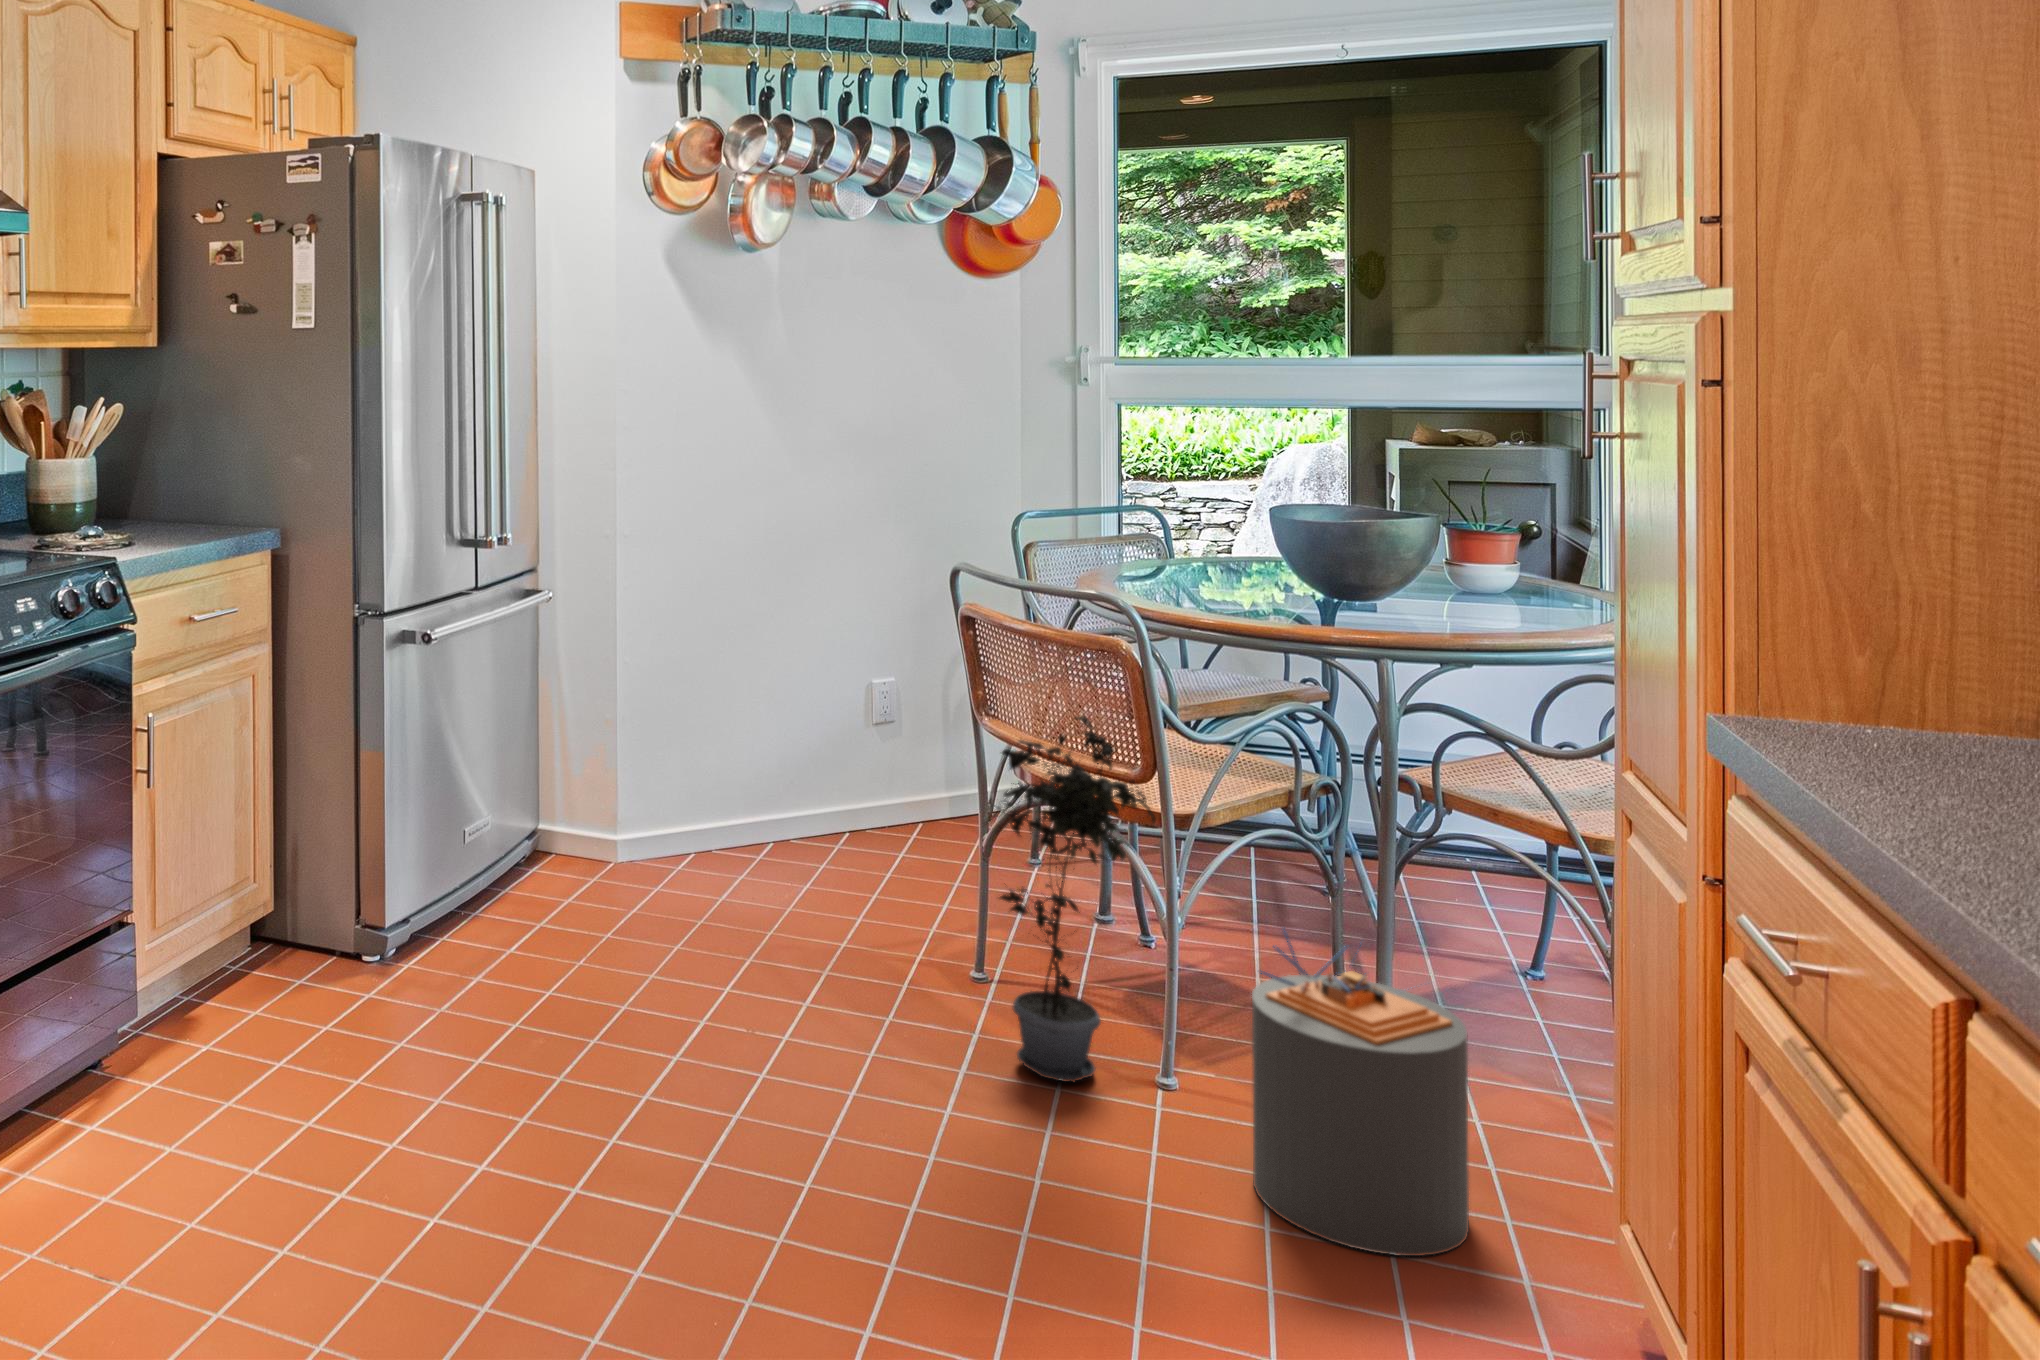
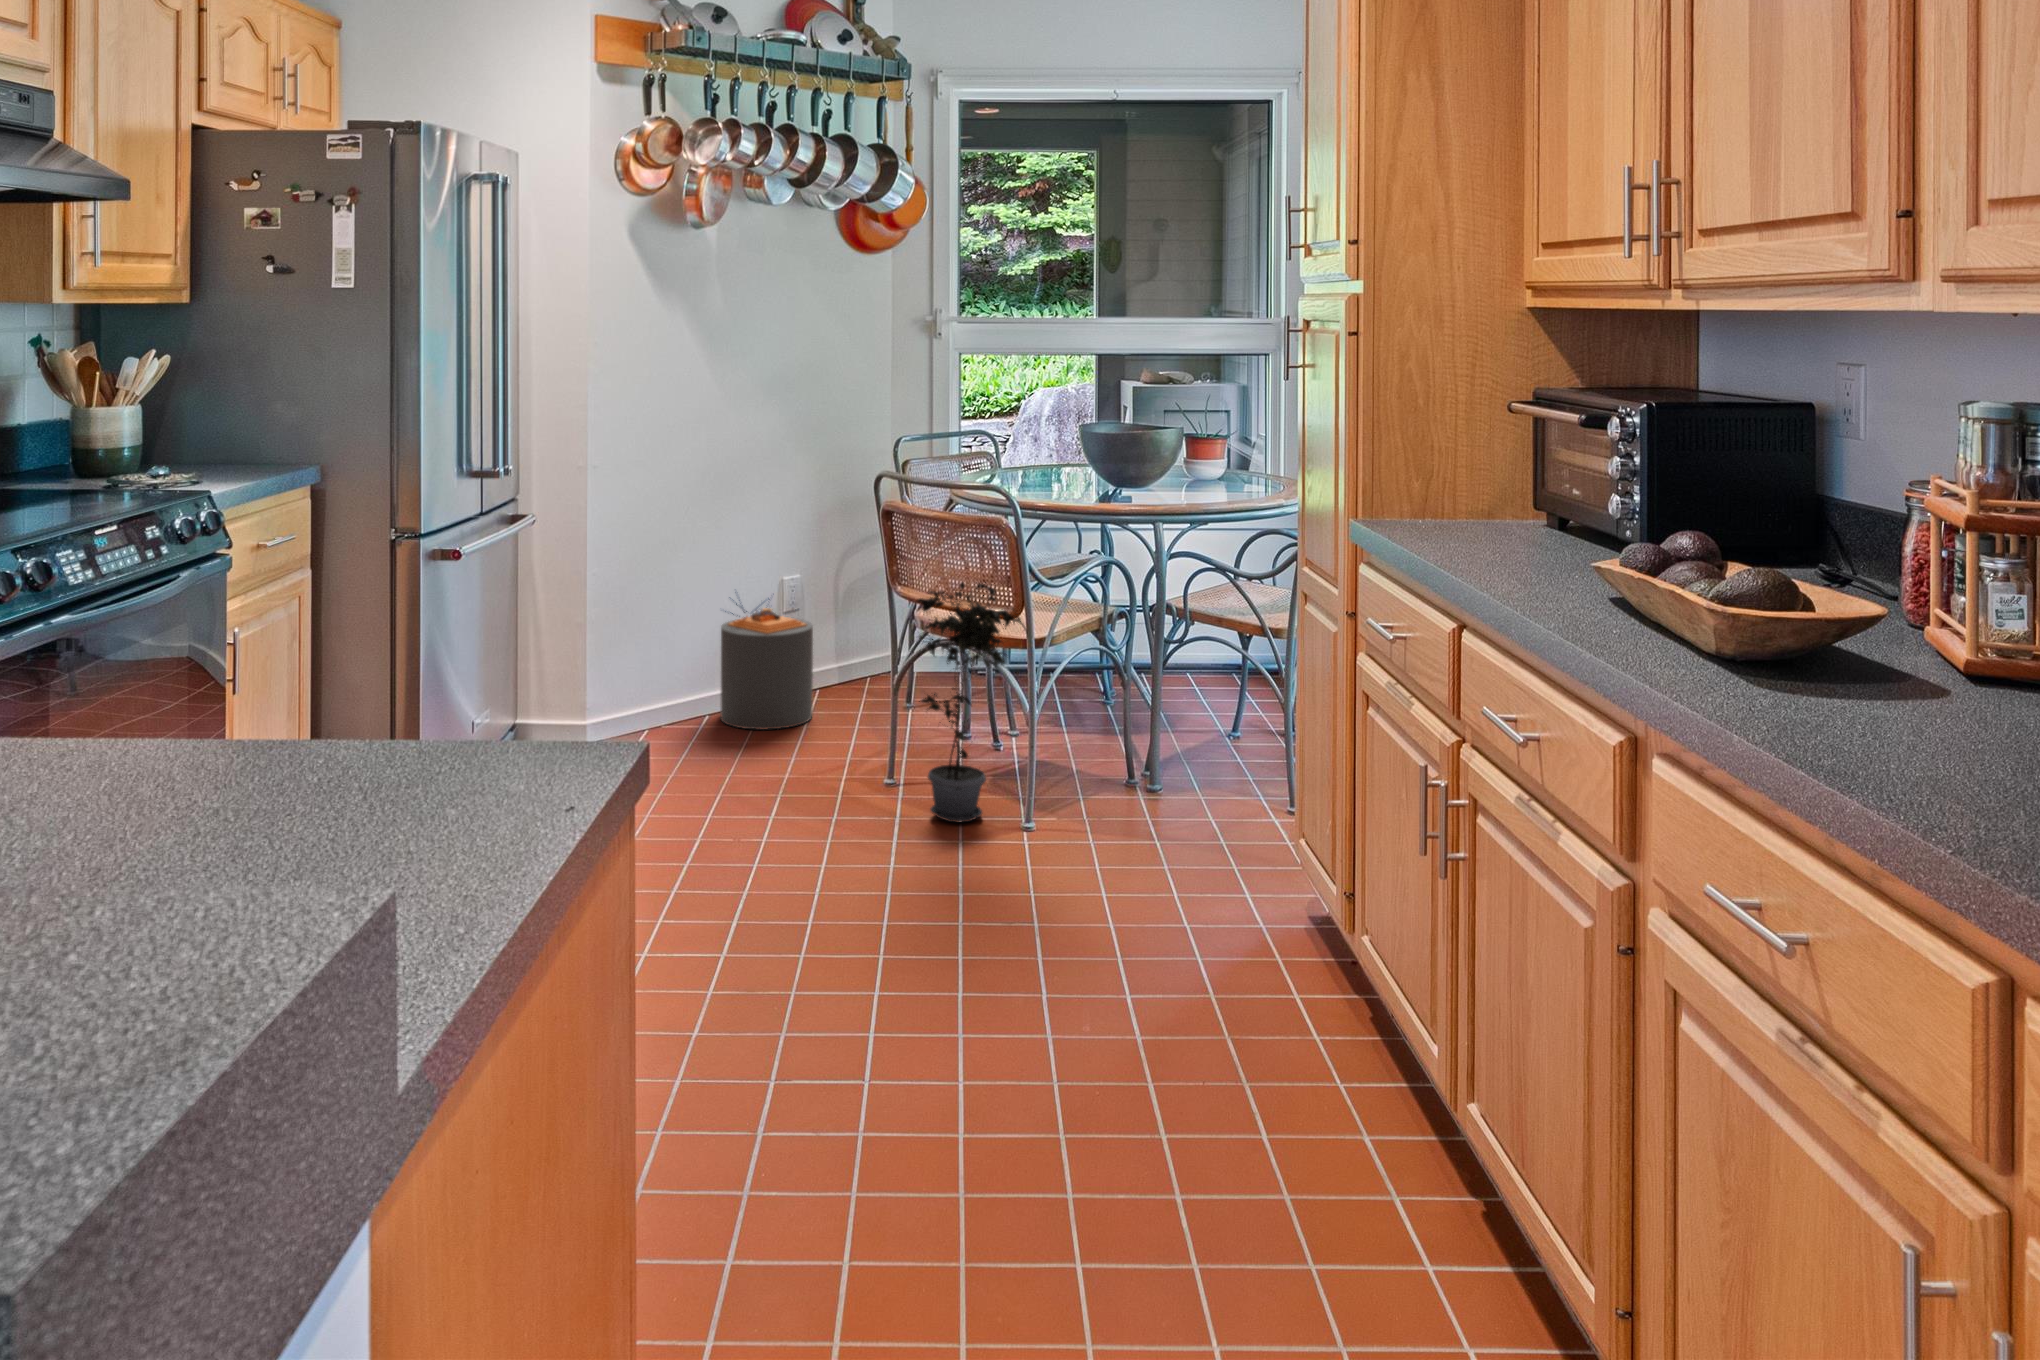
trash can: present [1252,927,1469,1256] -> present [721,592,813,730]

